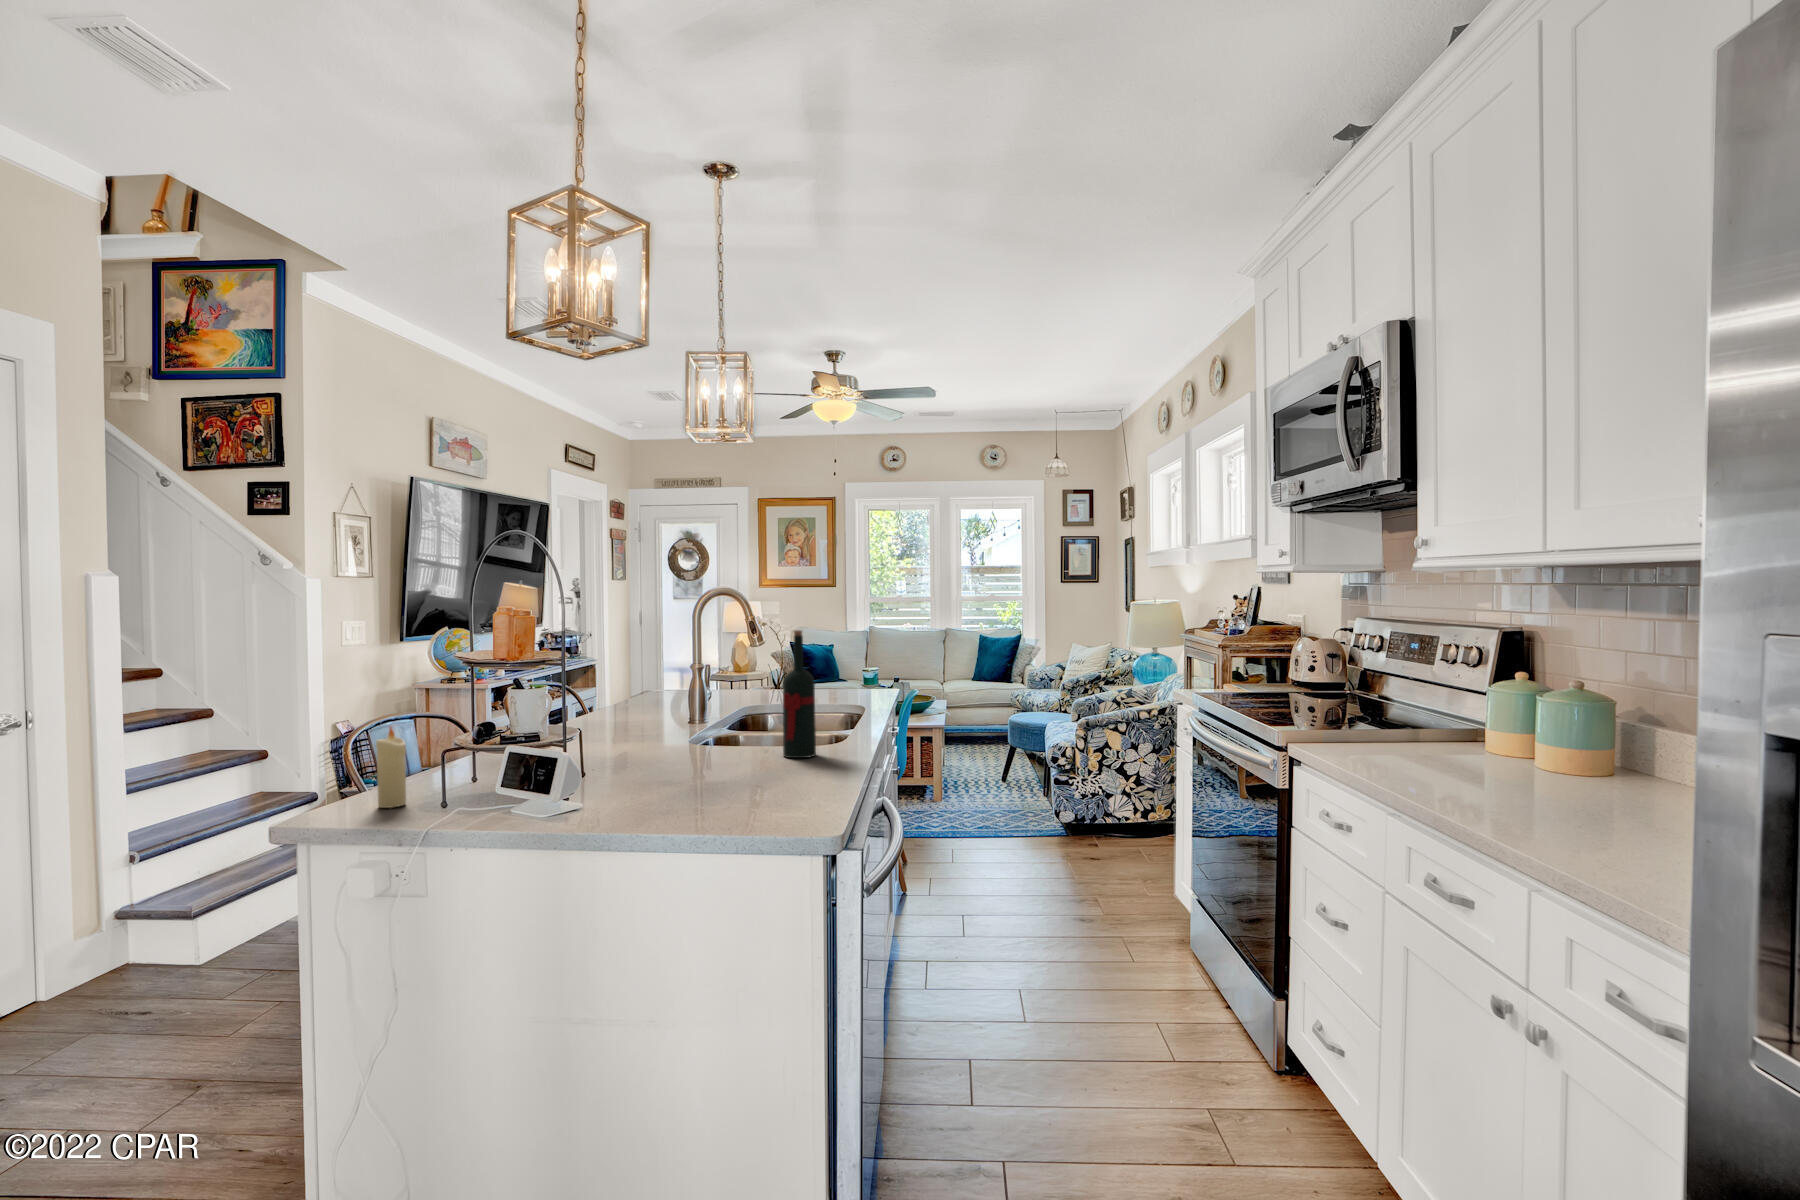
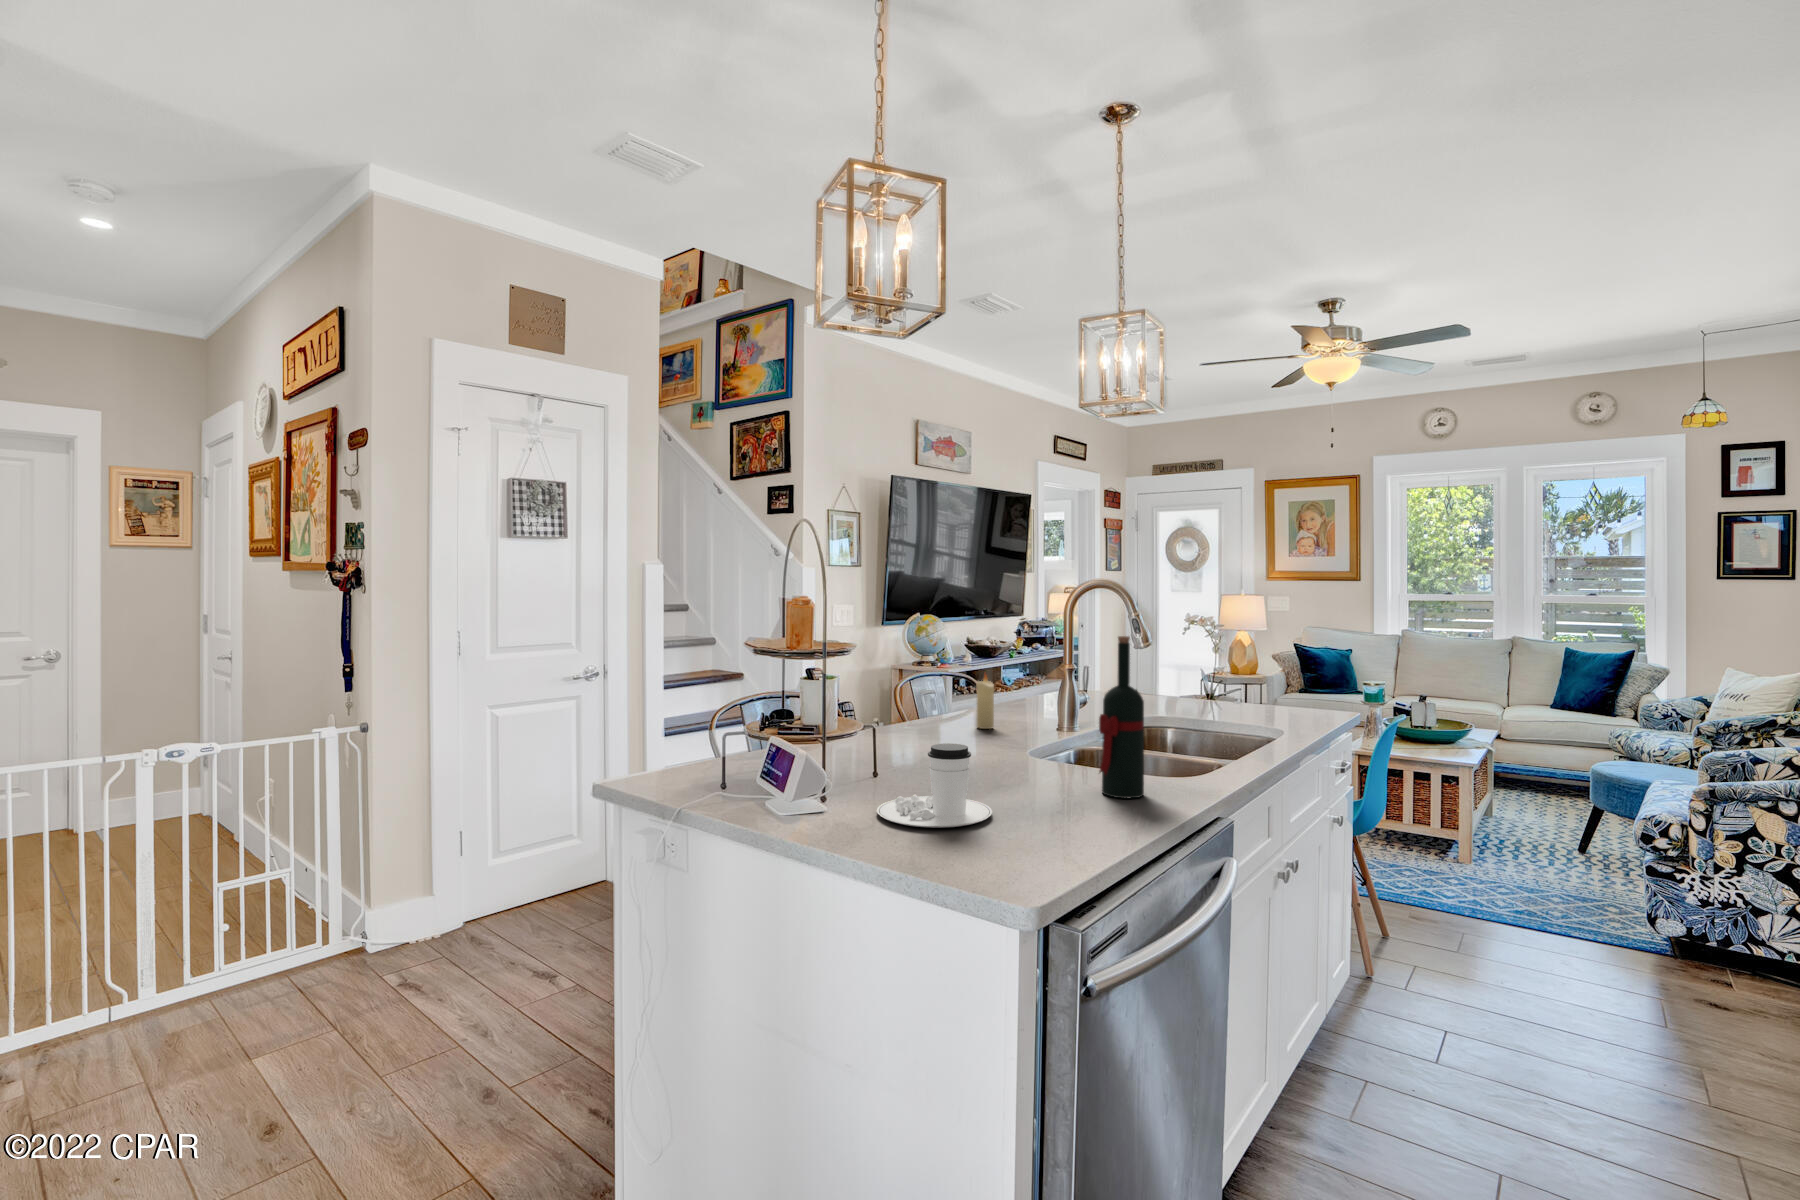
coffee cup: none [624,726,726,797] -> present [877,743,992,827]
candle: present [376,727,406,808] -> present [976,675,994,729]

